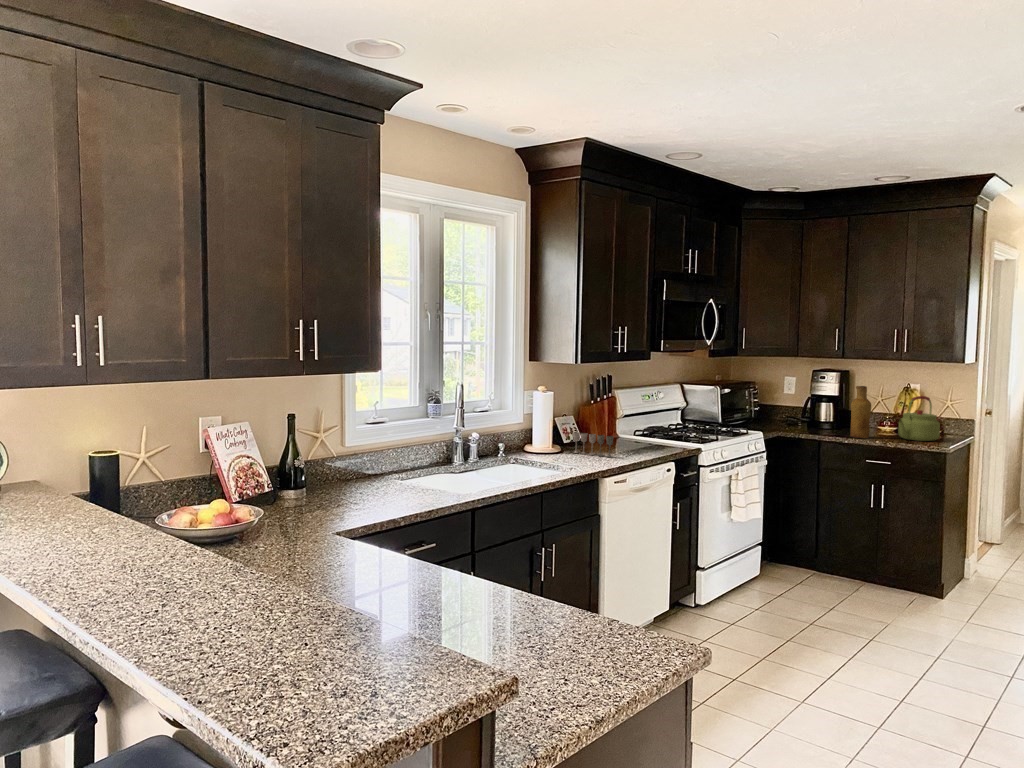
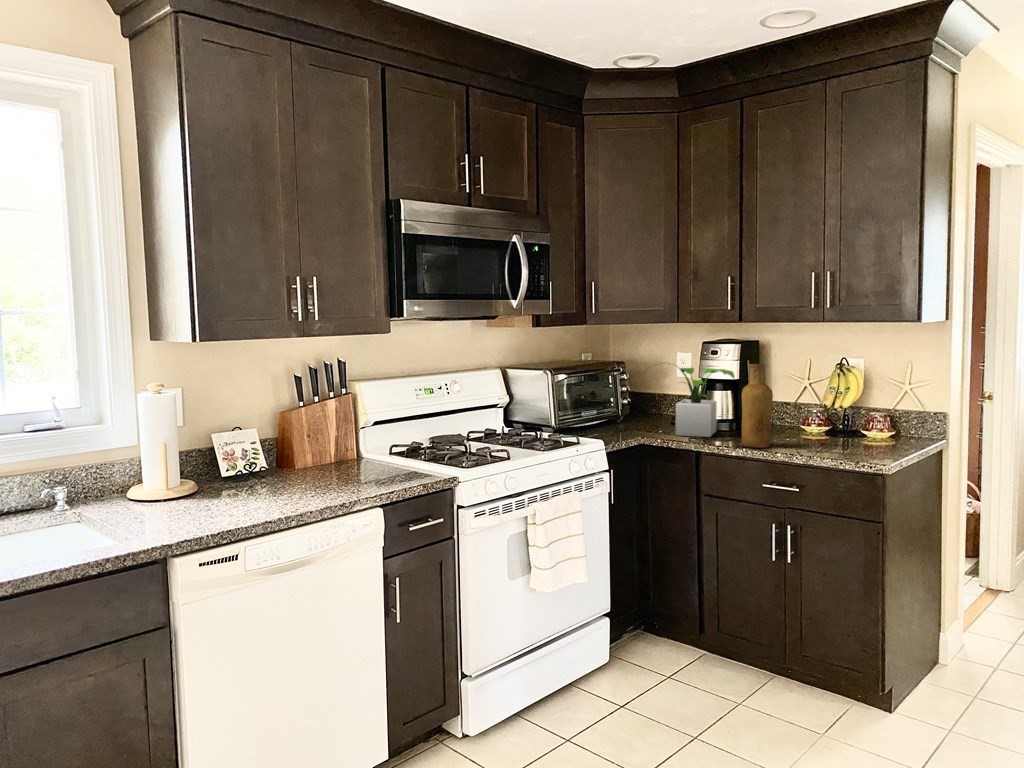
potted plant: none [782,384,843,432] -> present [644,362,734,437]
kettle: present [898,396,940,441] -> none [814,377,883,450]
wine glass: present [573,432,613,457] -> none [207,458,261,504]

